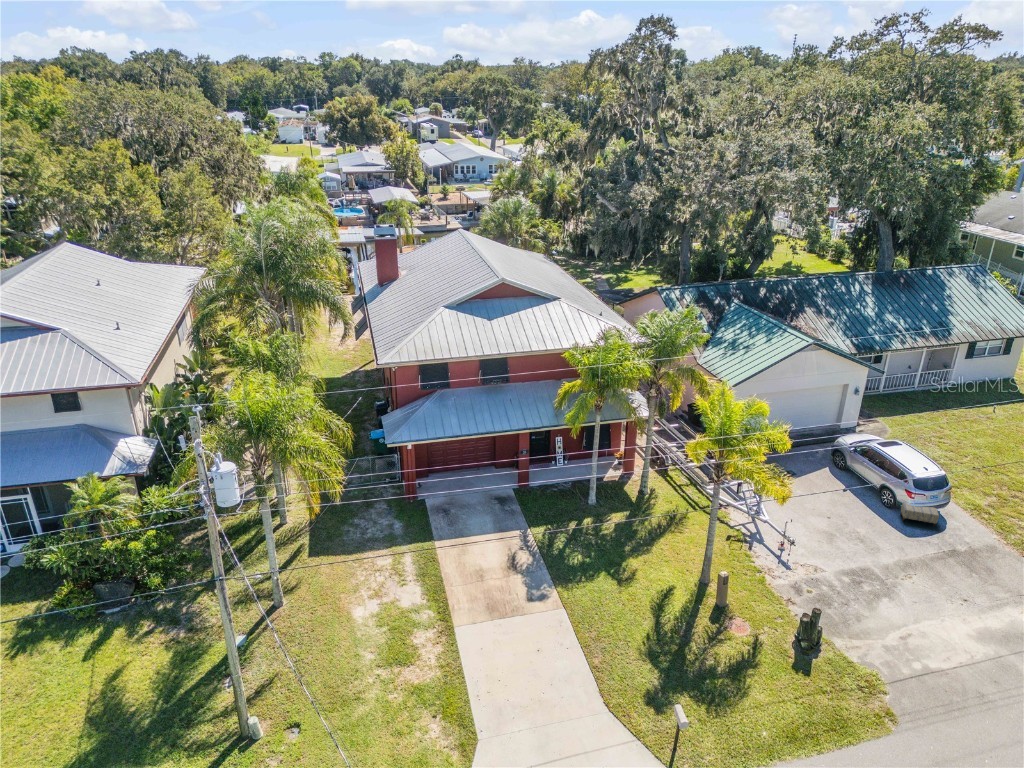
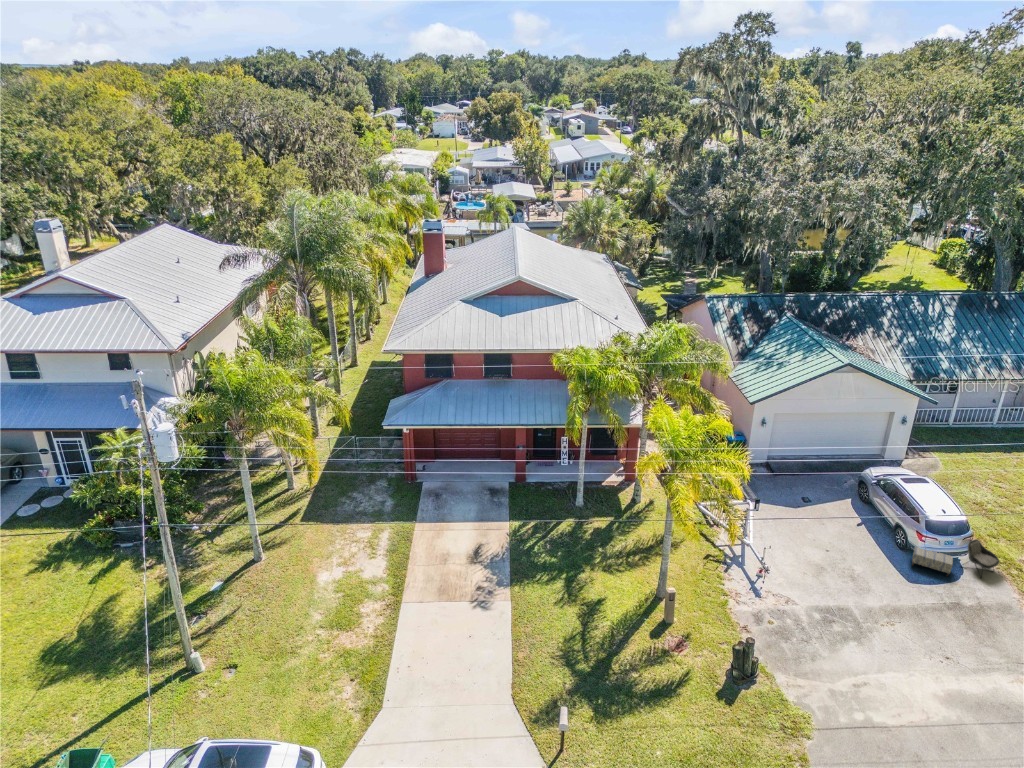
lounge chair: none [941,490,973,524] -> present [968,540,999,578]

